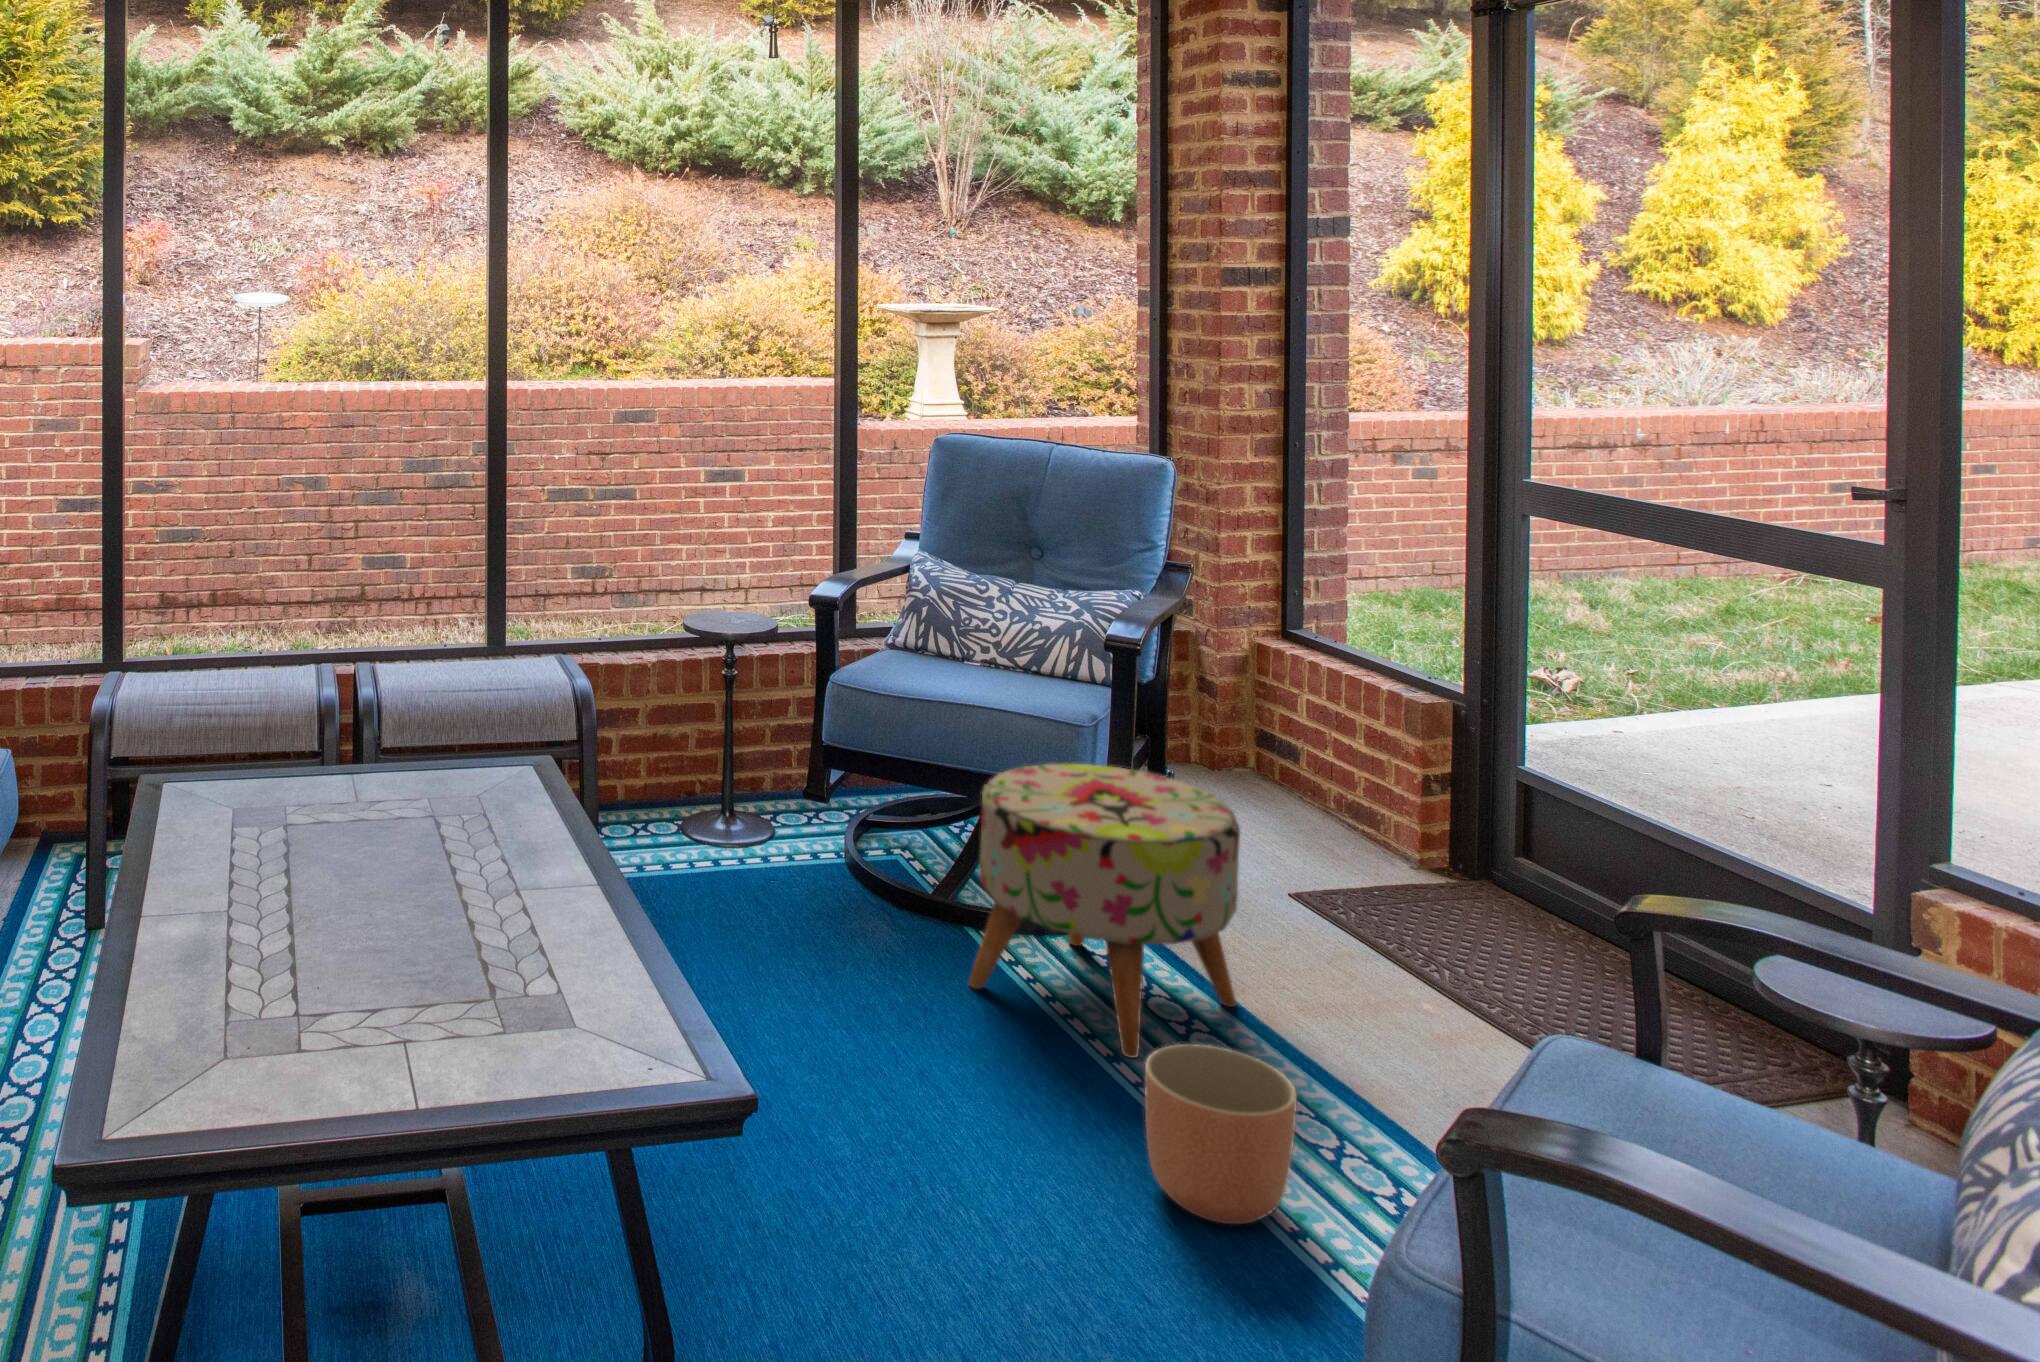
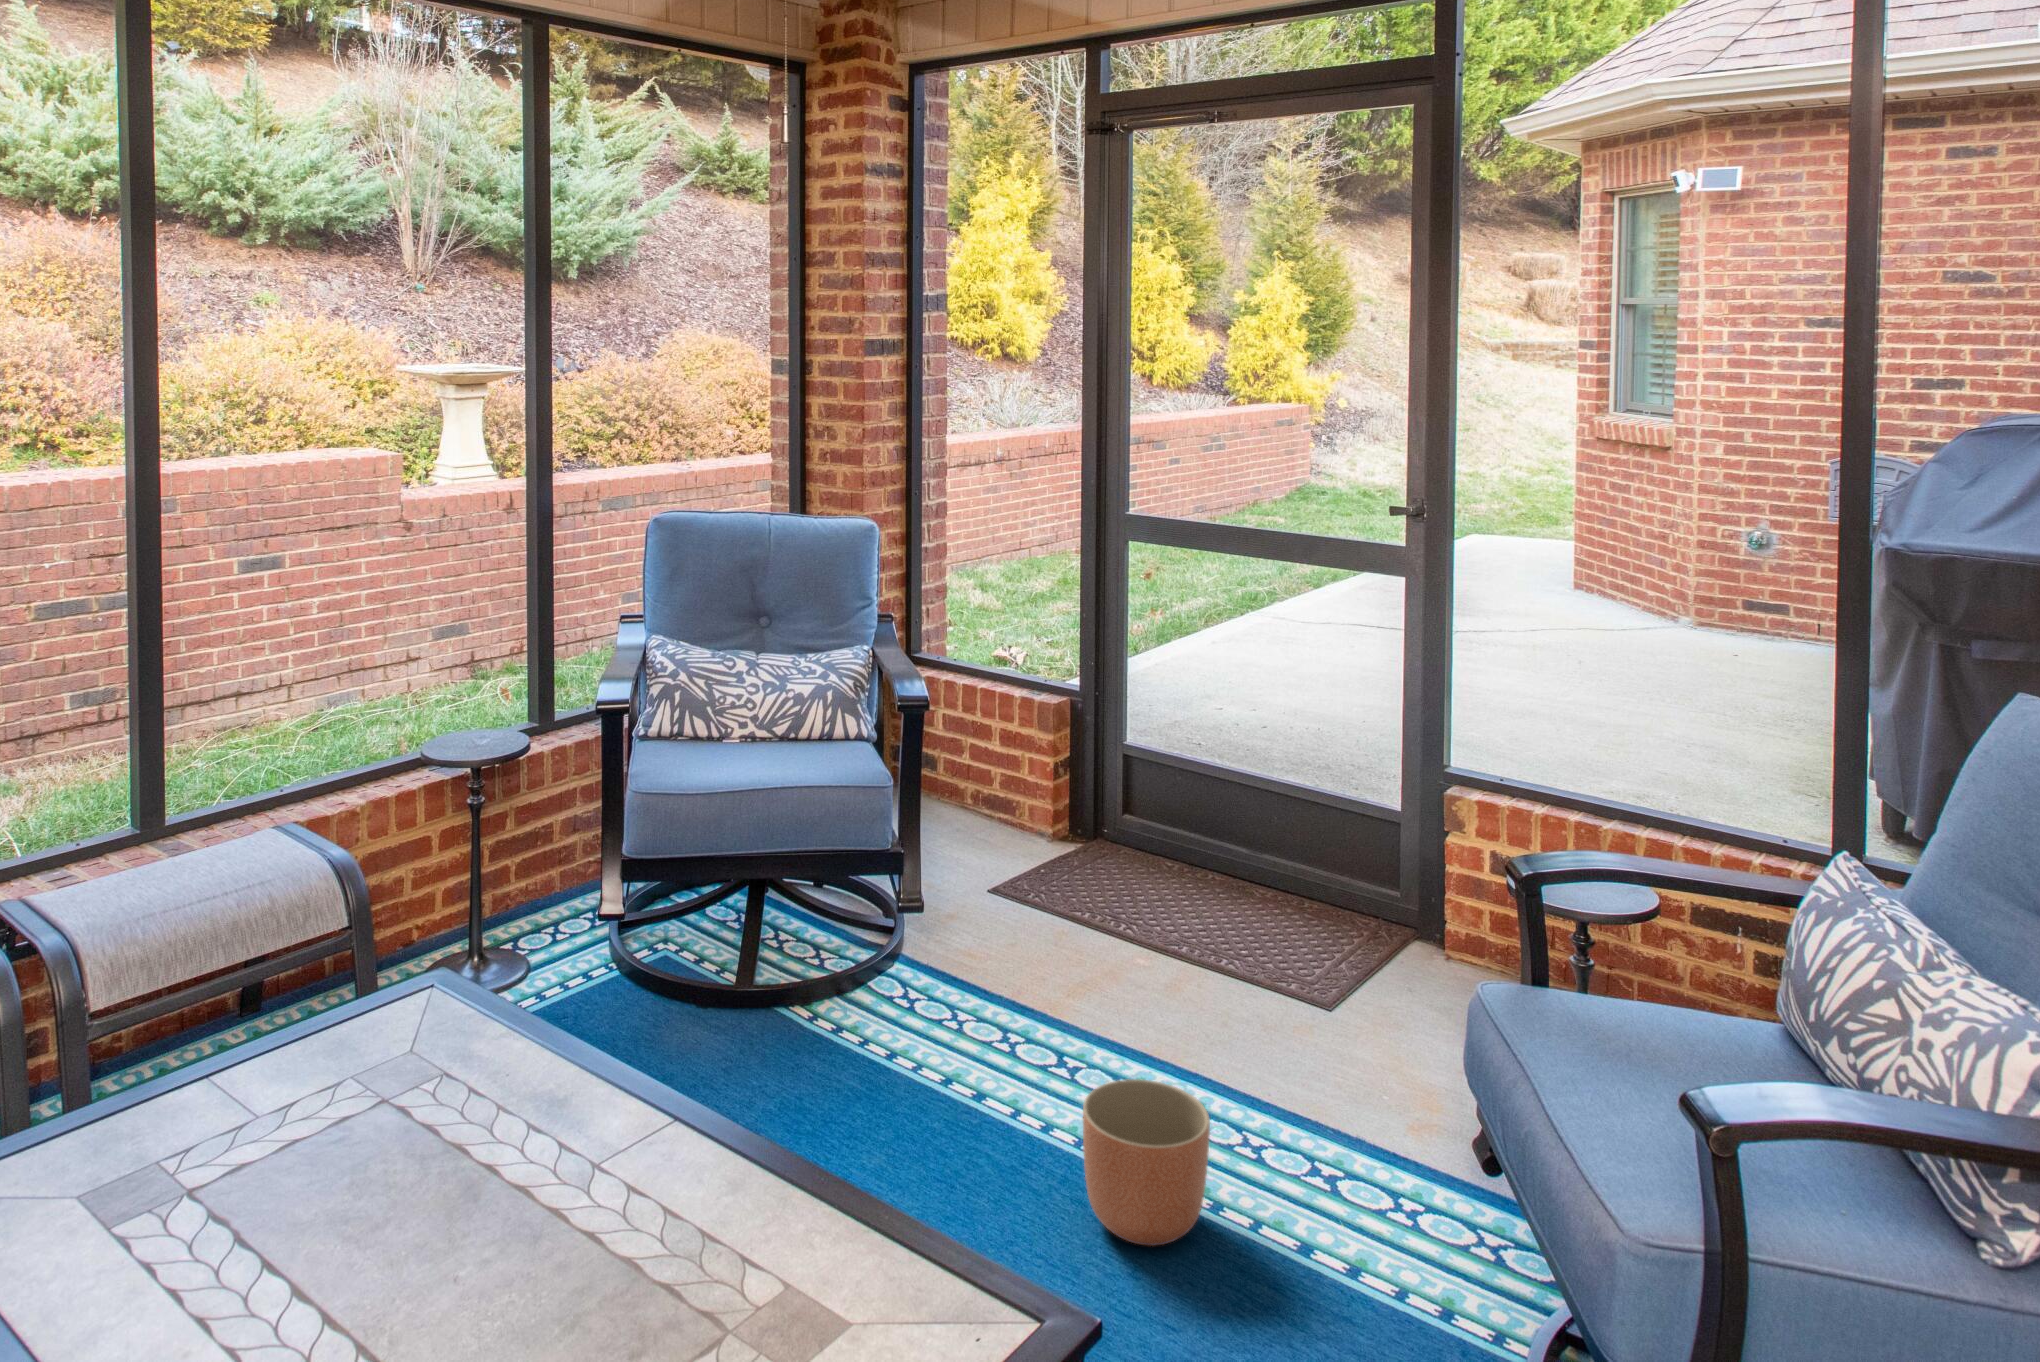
ottoman: present [969,763,1240,1058] -> none [819,823,1045,1103]

